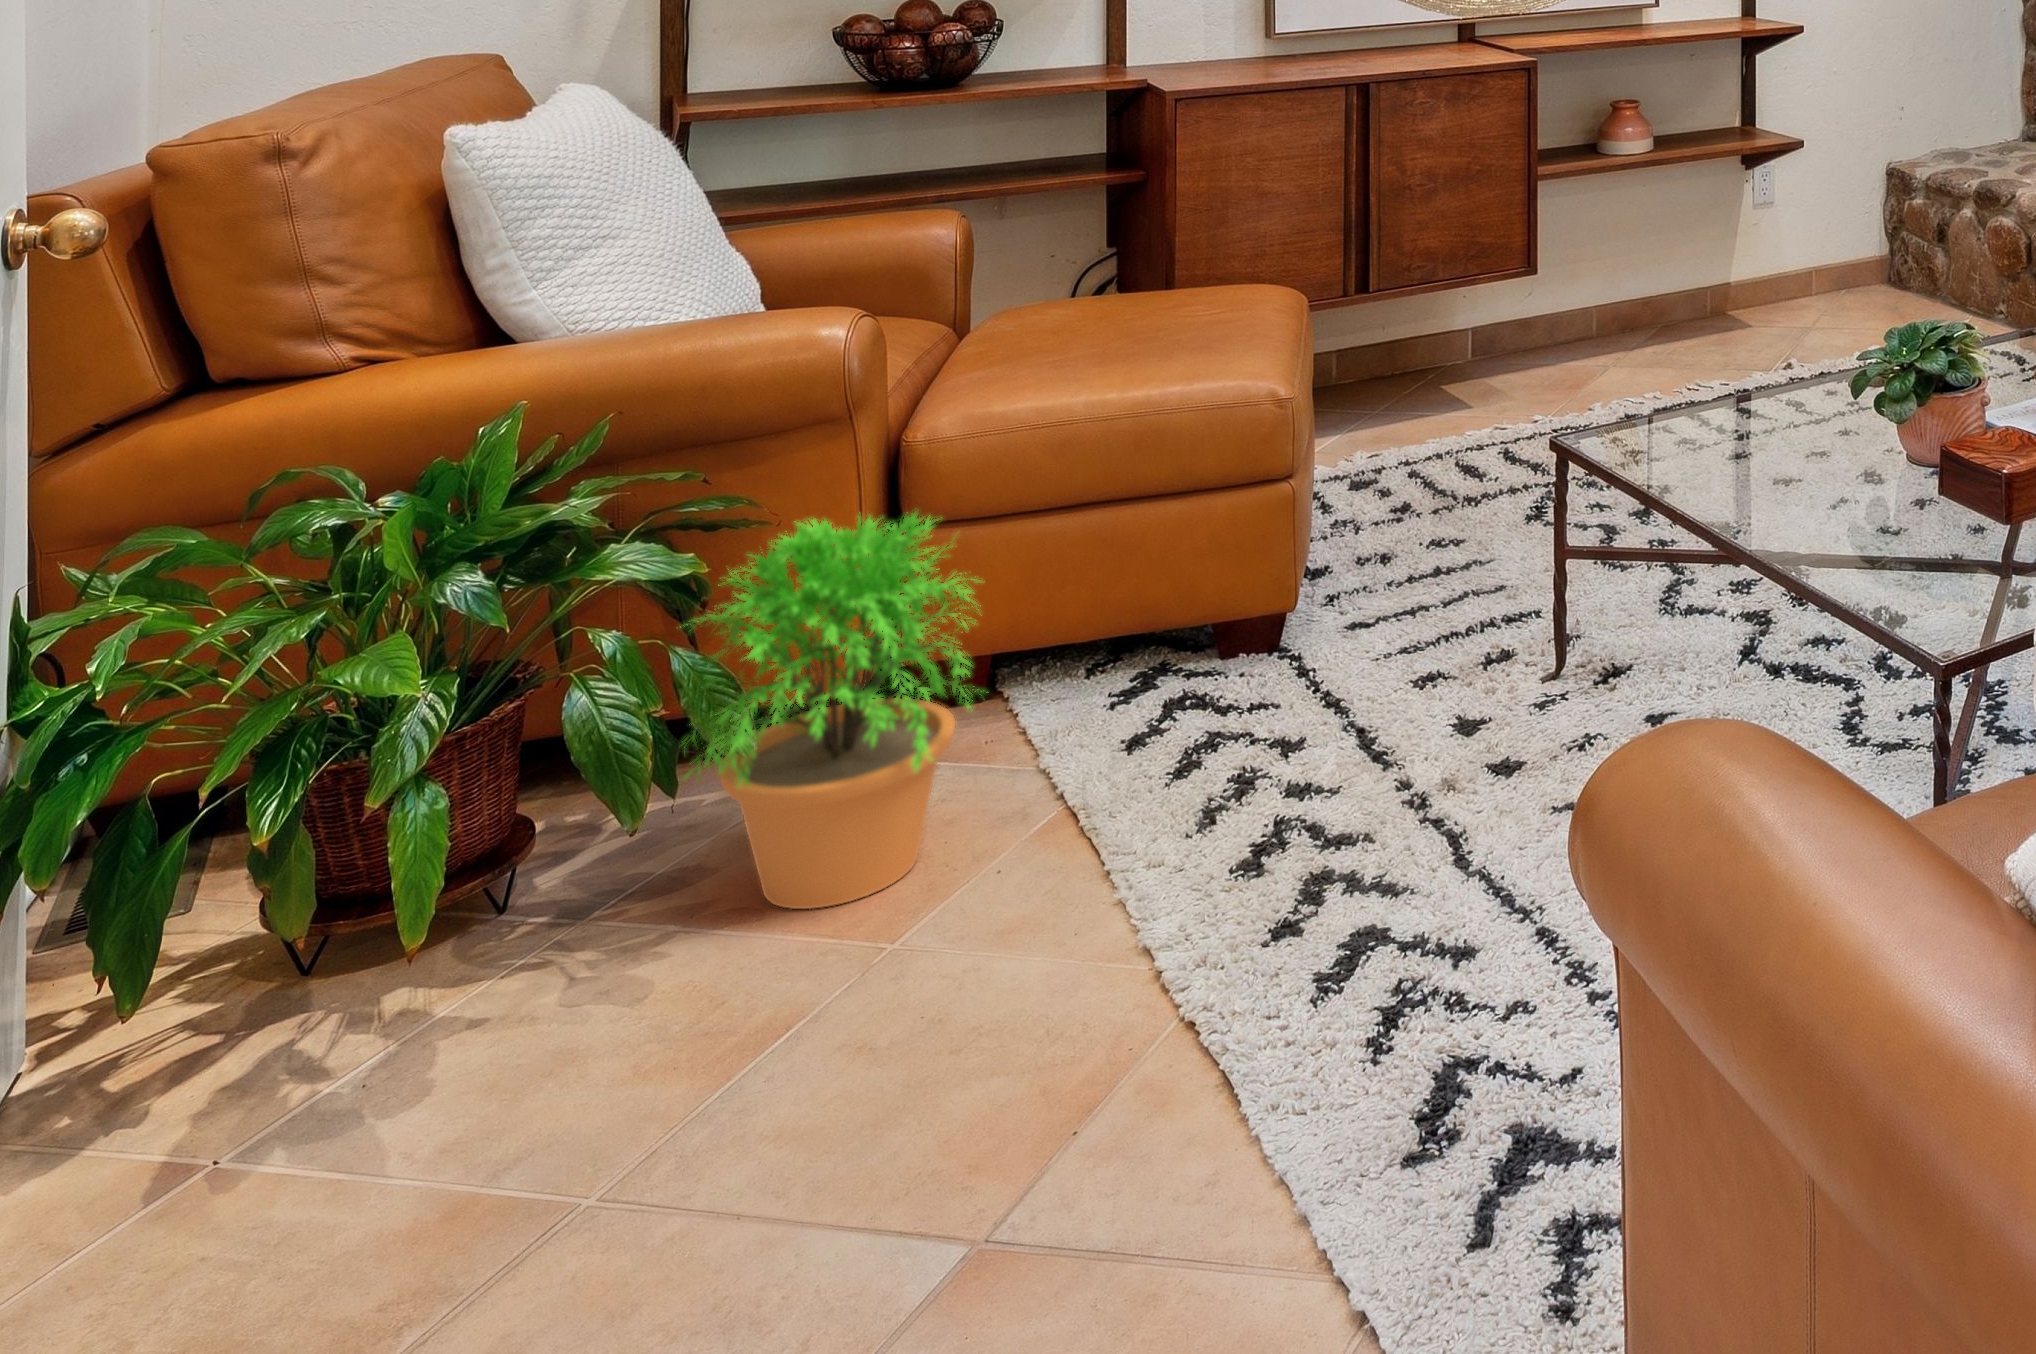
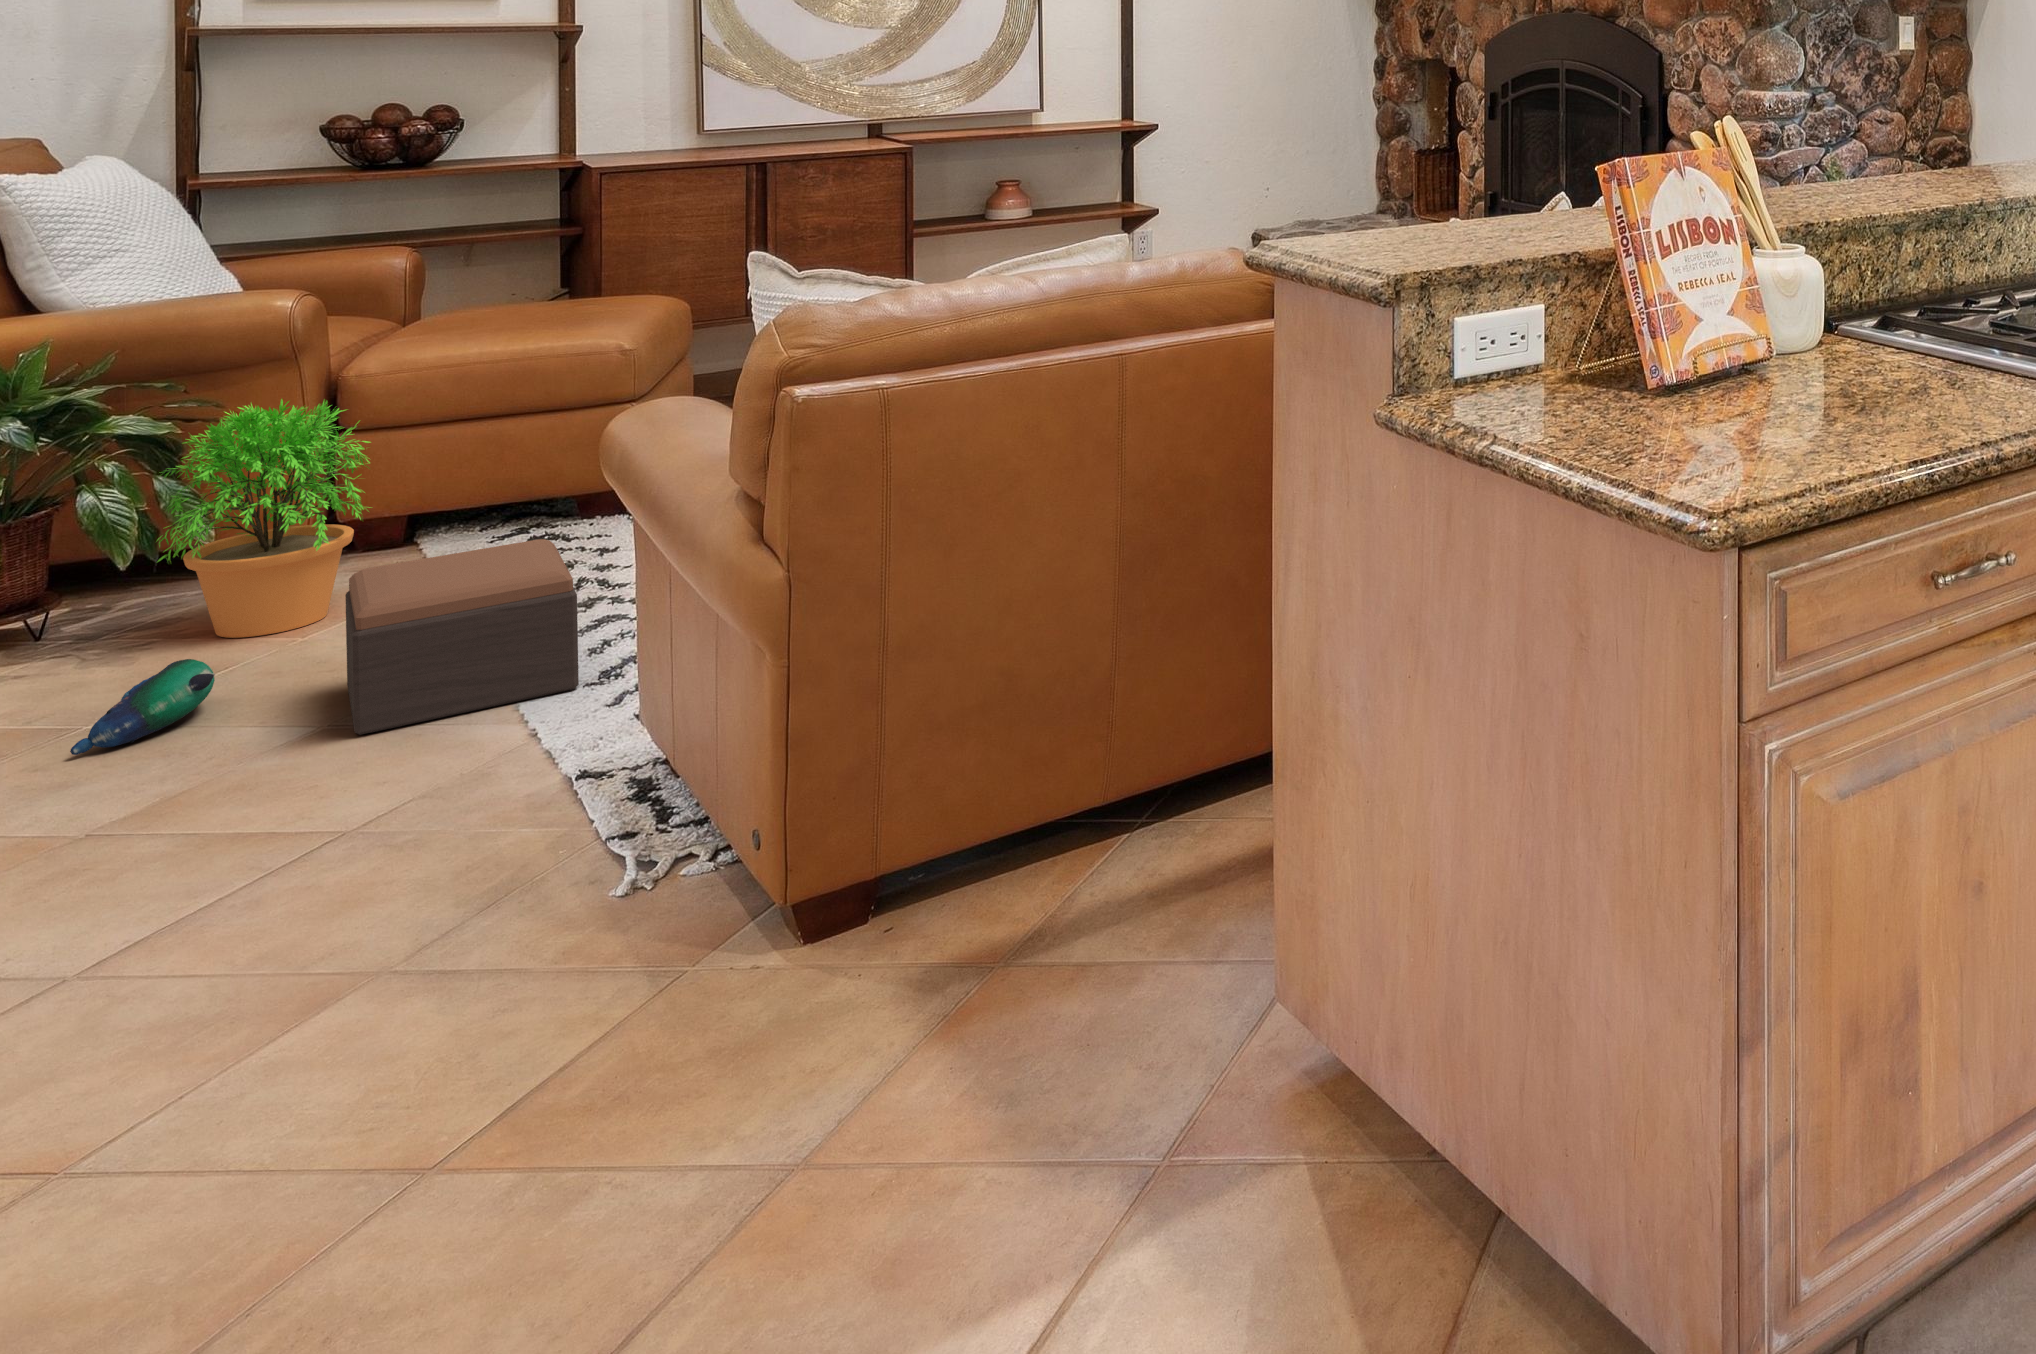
footstool: none [997,802,1384,1244] -> present [345,539,579,735]
plush toy: none [582,1029,803,1264] -> present [70,659,215,755]

